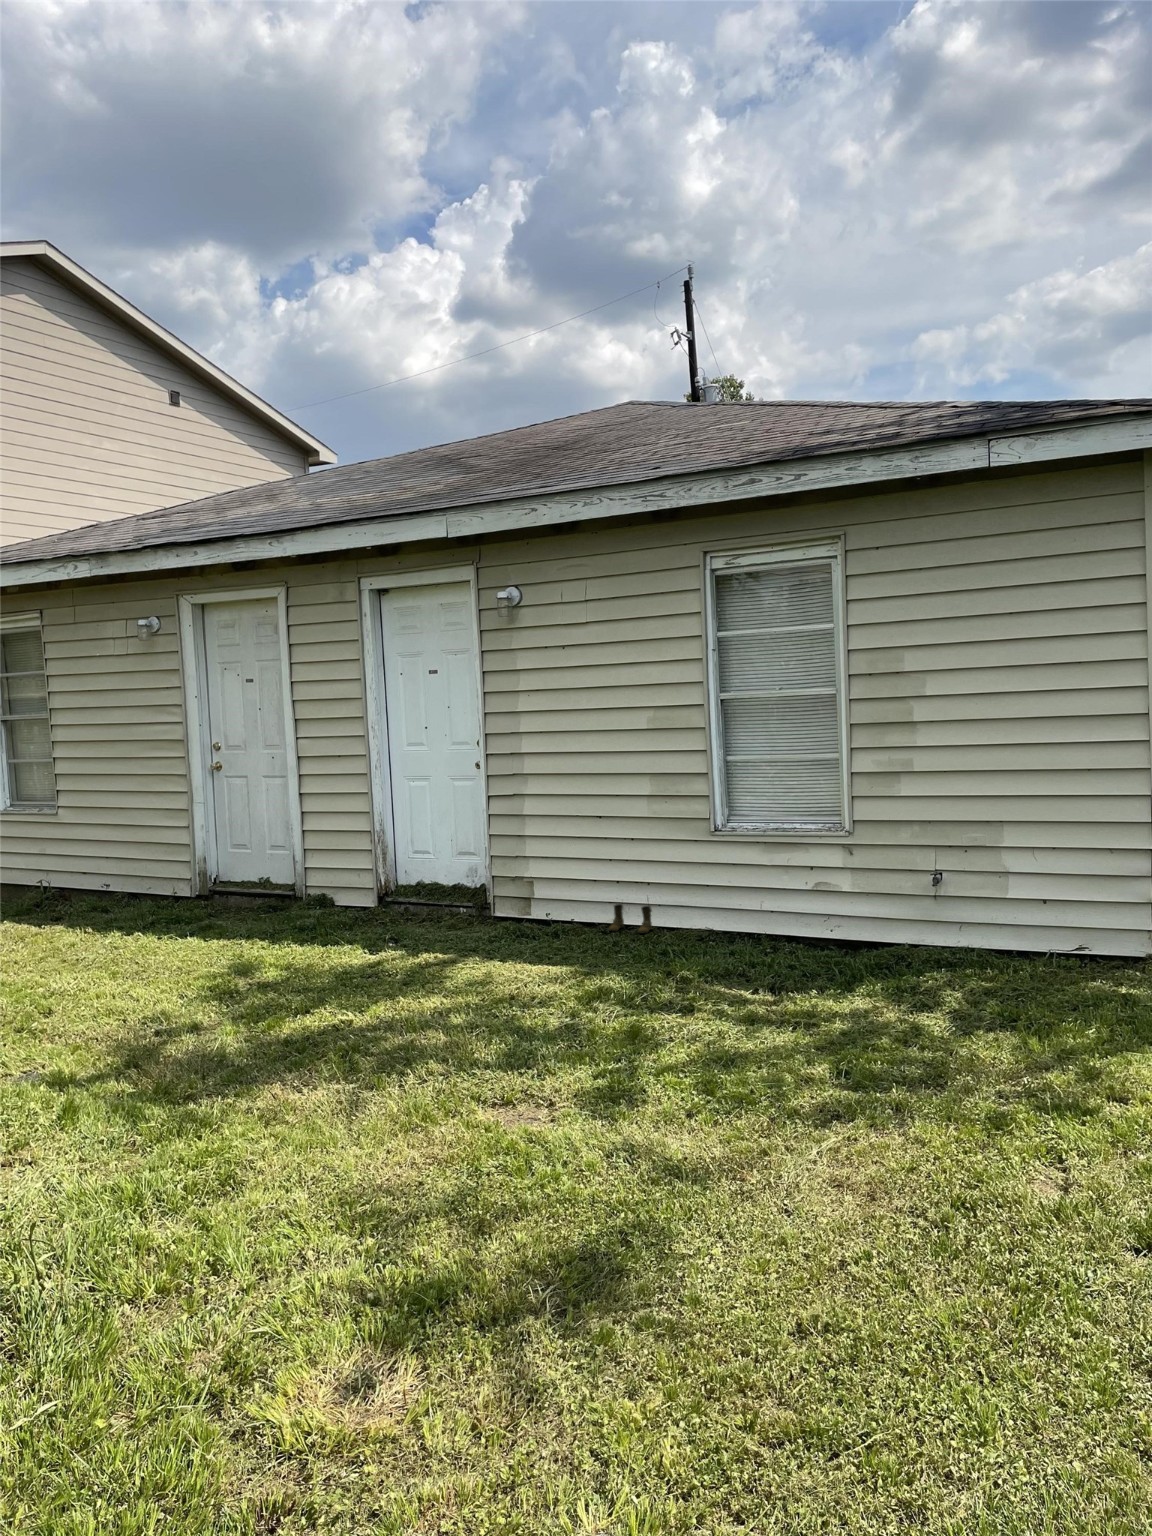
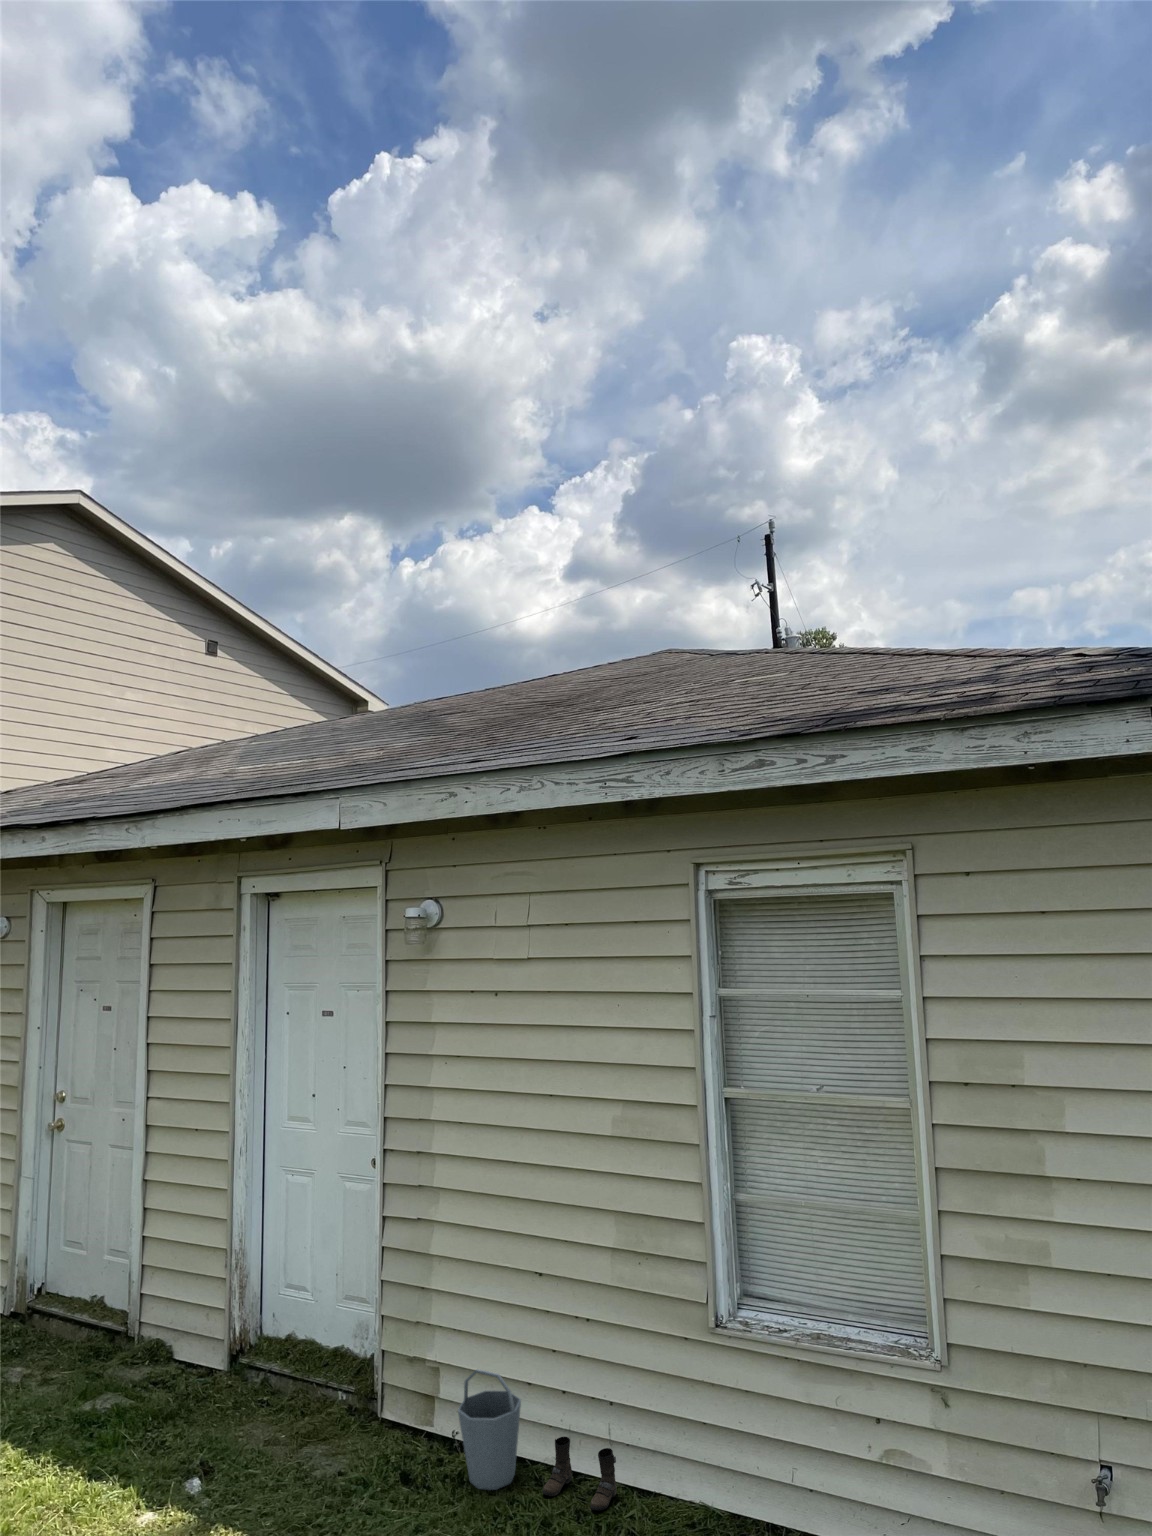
bucket: none [554,871,591,933] -> present [458,1369,521,1490]

